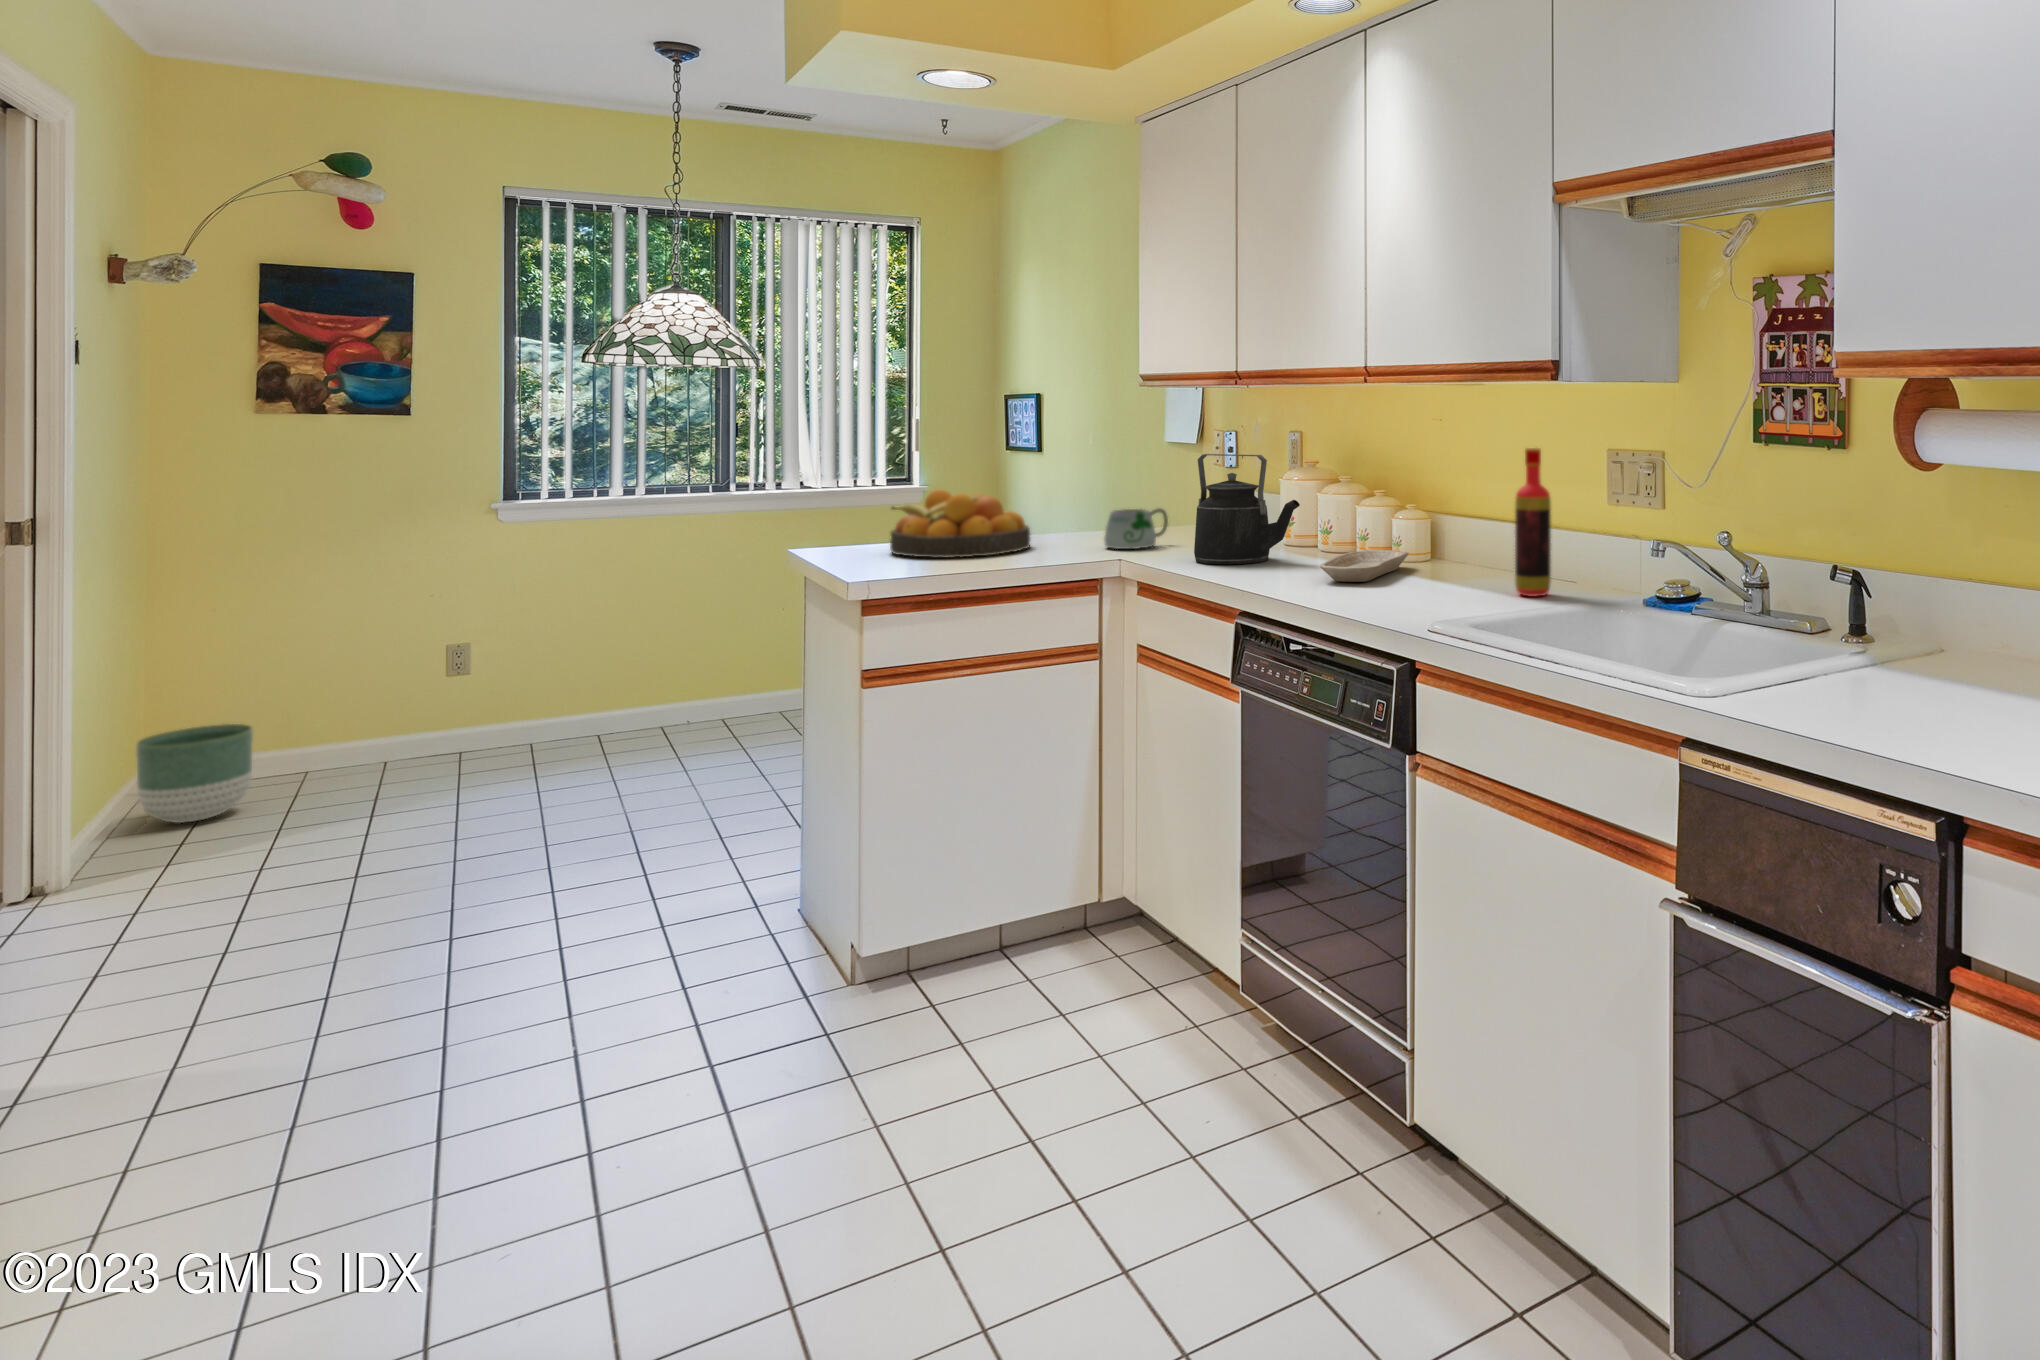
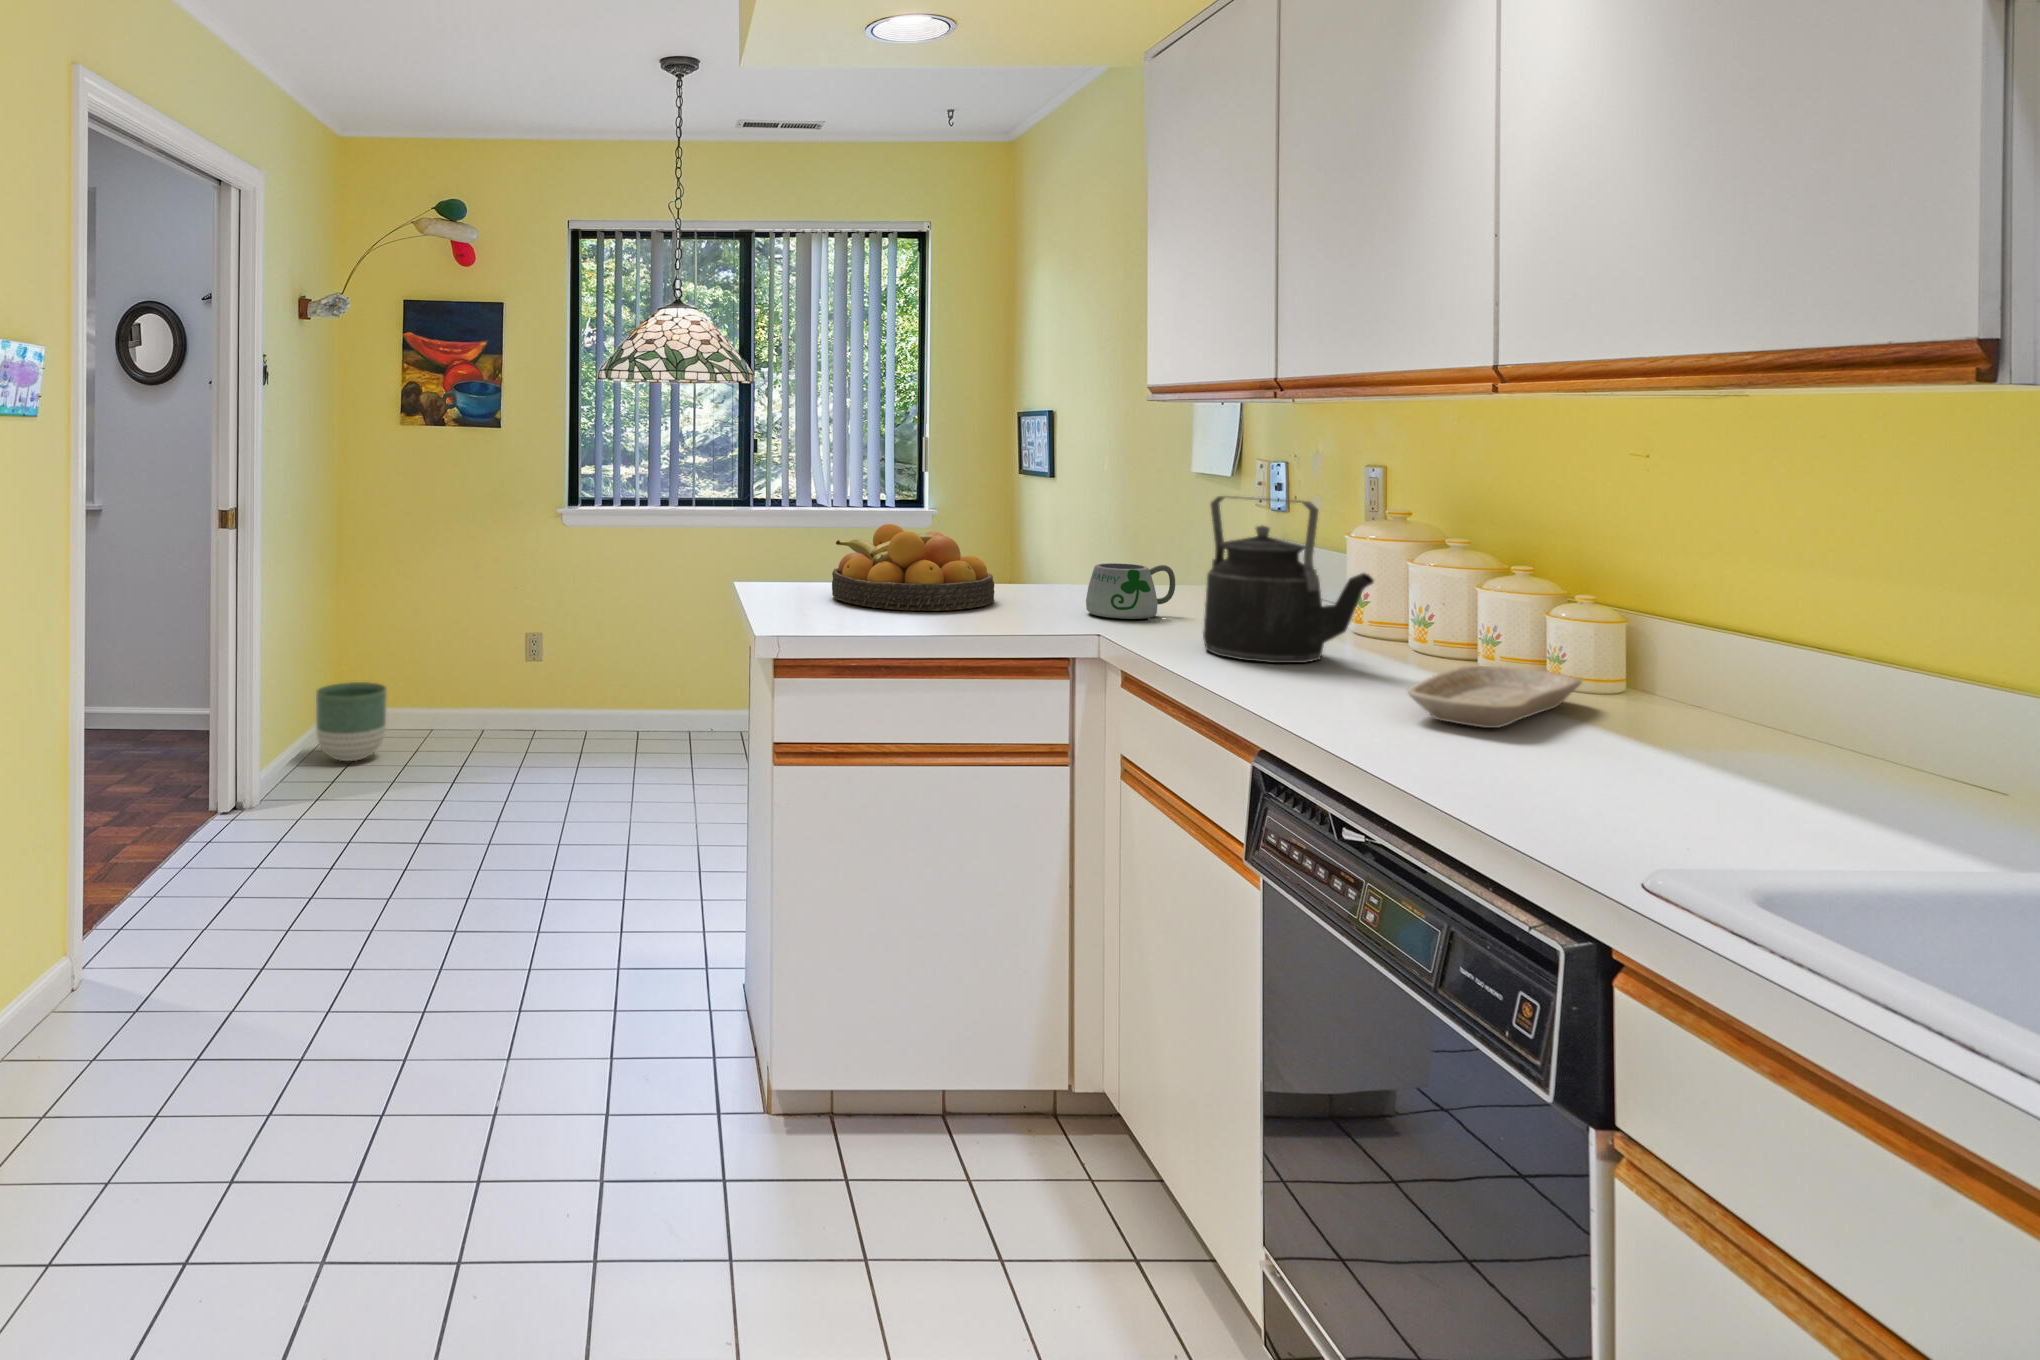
bottle: present [1515,448,1551,597] -> none [1848,519,1946,824]

